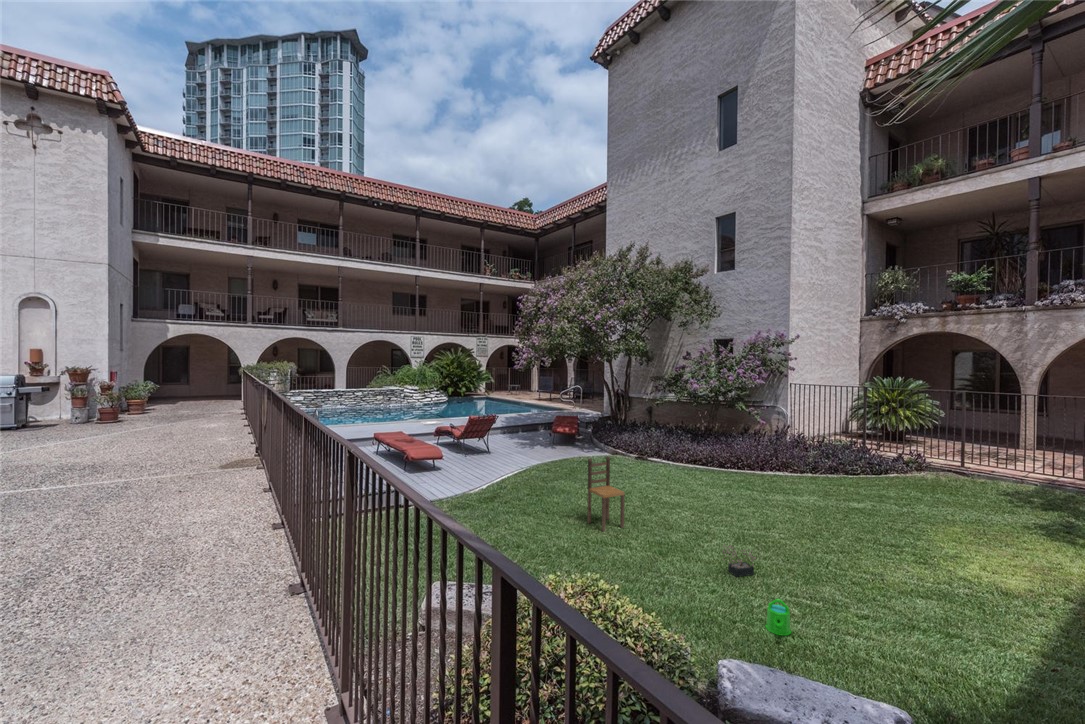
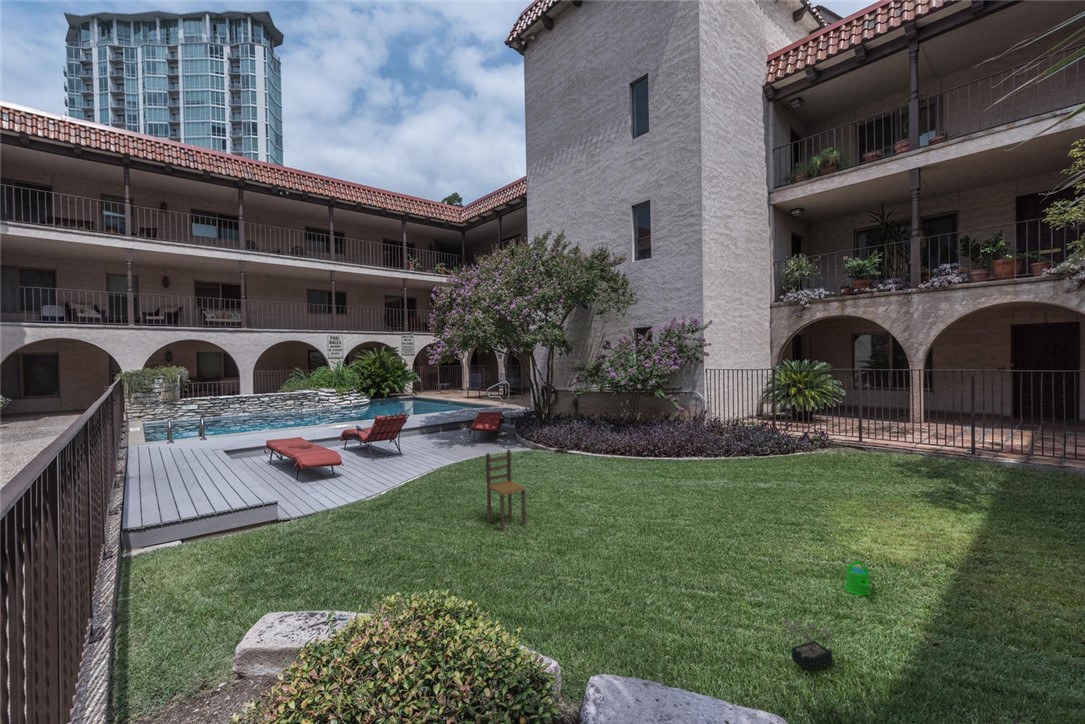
decorative plant: present [723,545,755,577] -> present [782,618,833,671]
watering can: present [765,598,791,636] -> present [845,561,871,596]

